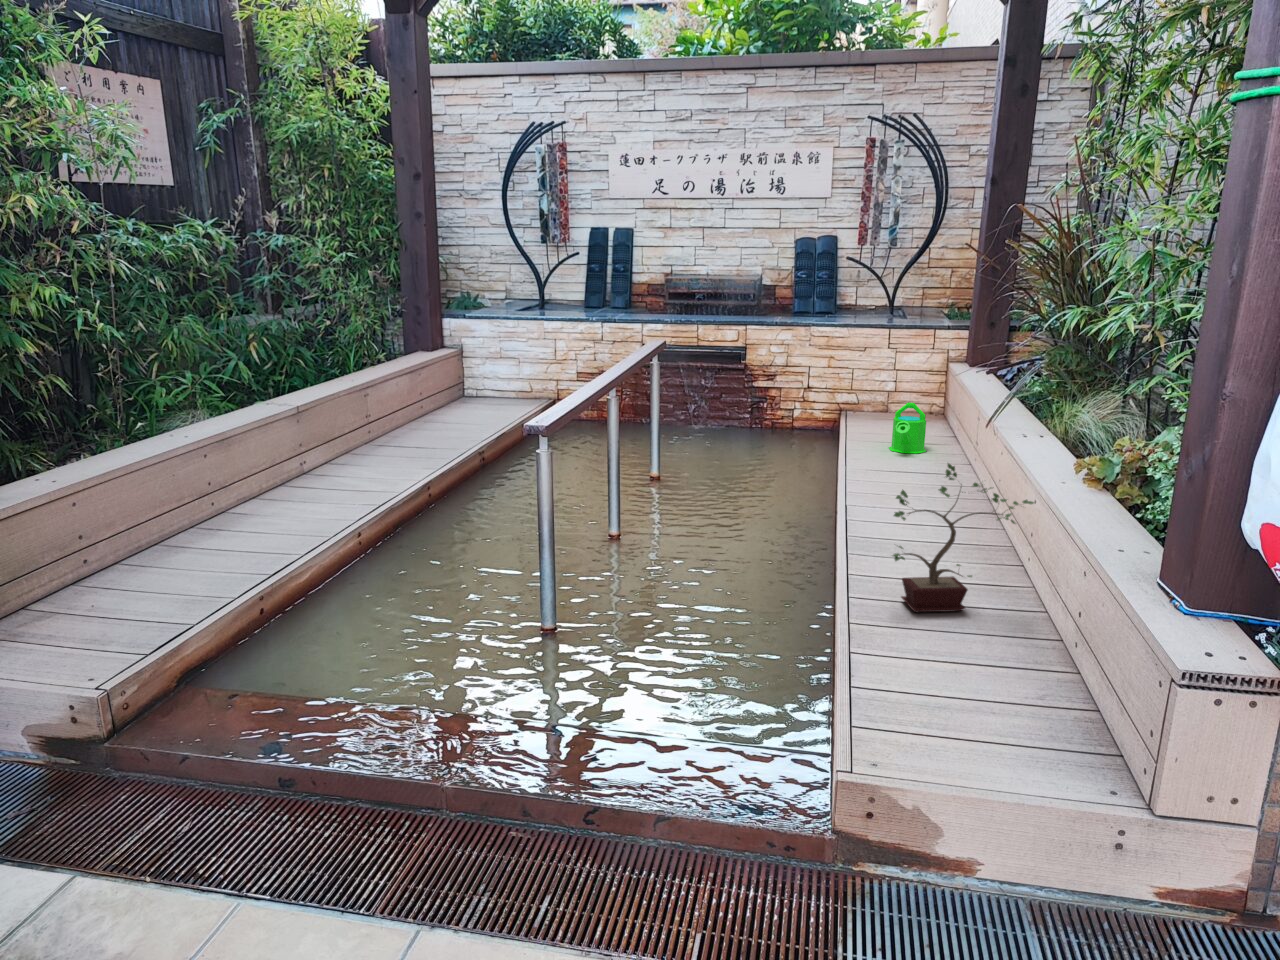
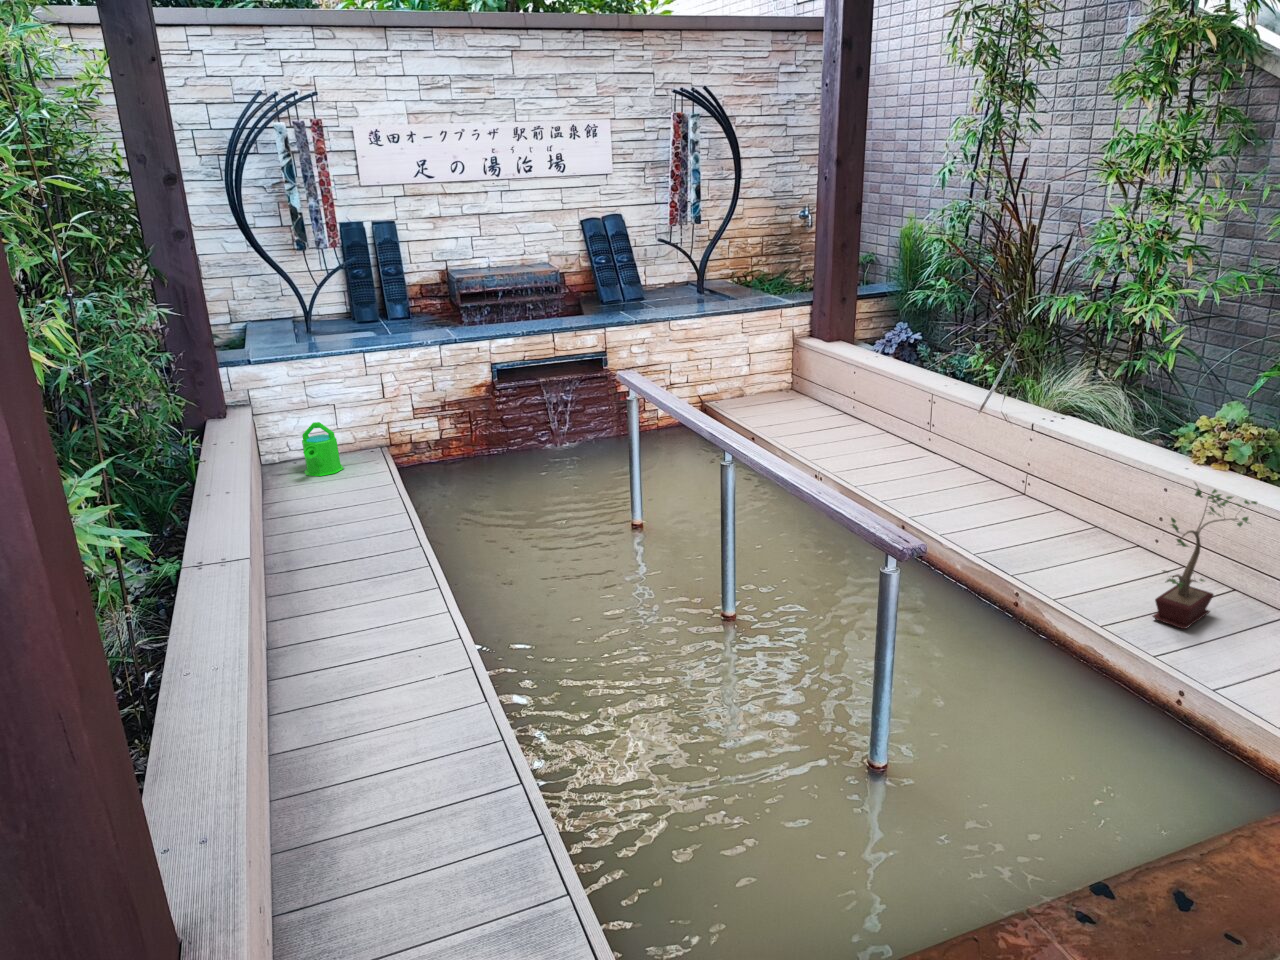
watering can: present [889,402,926,453] -> present [302,422,344,476]

